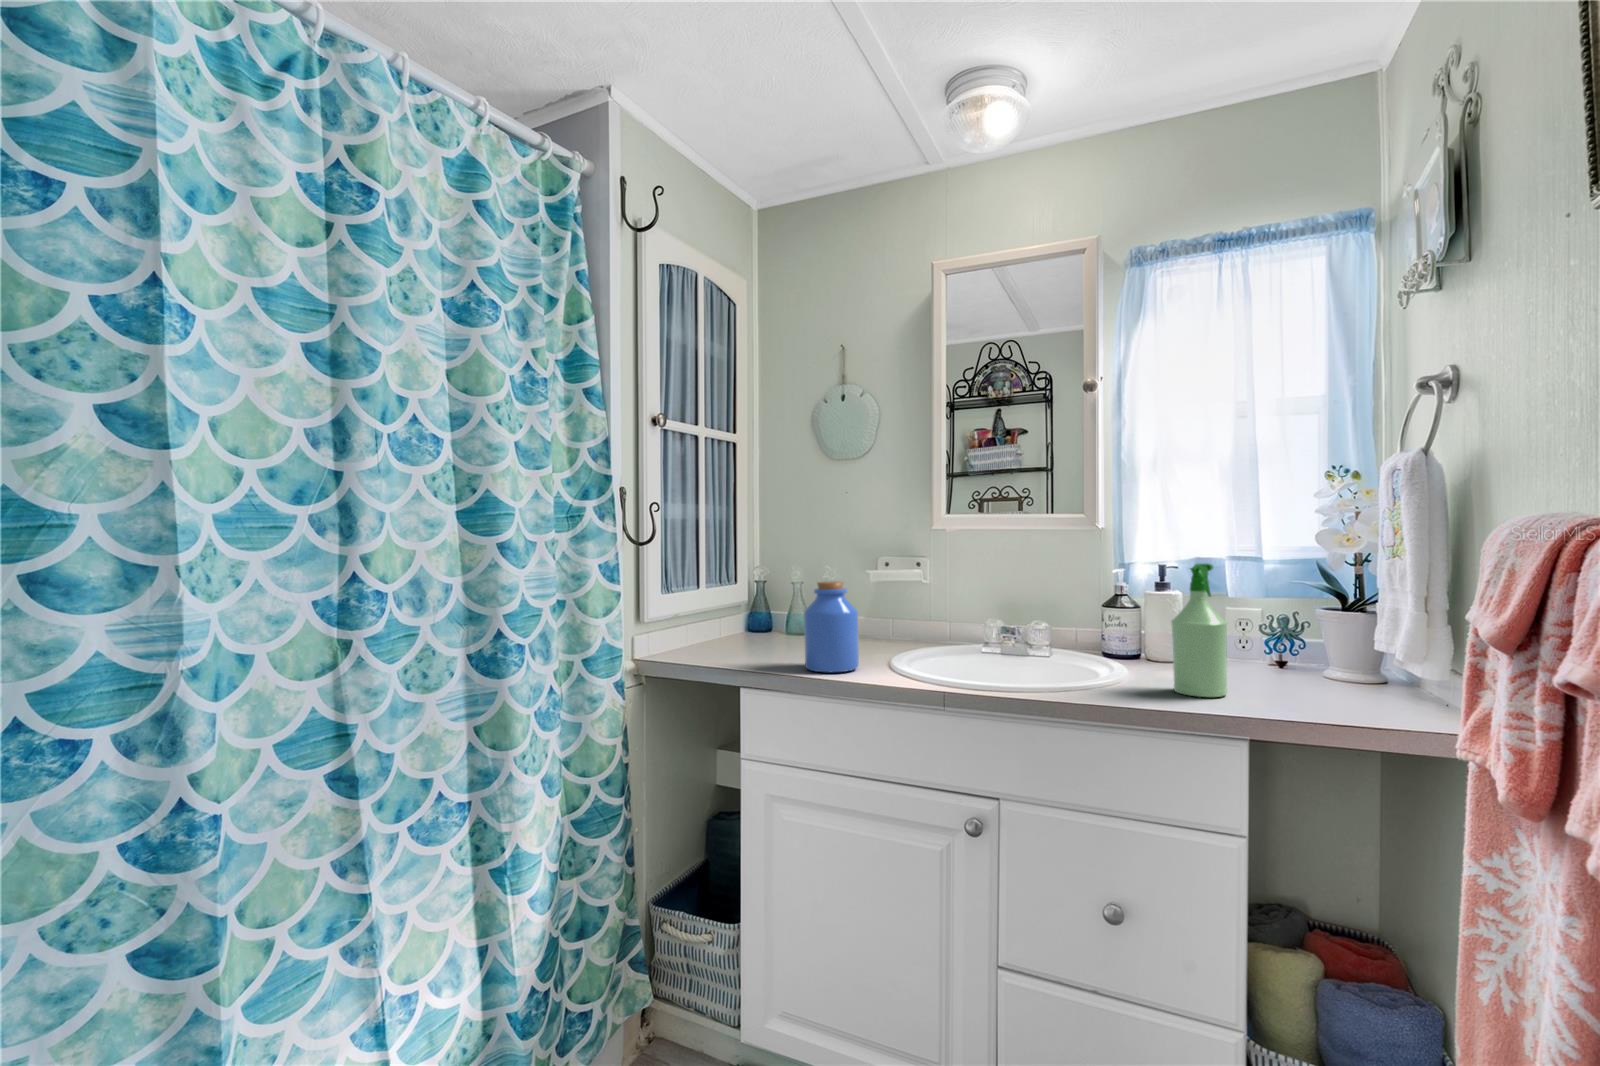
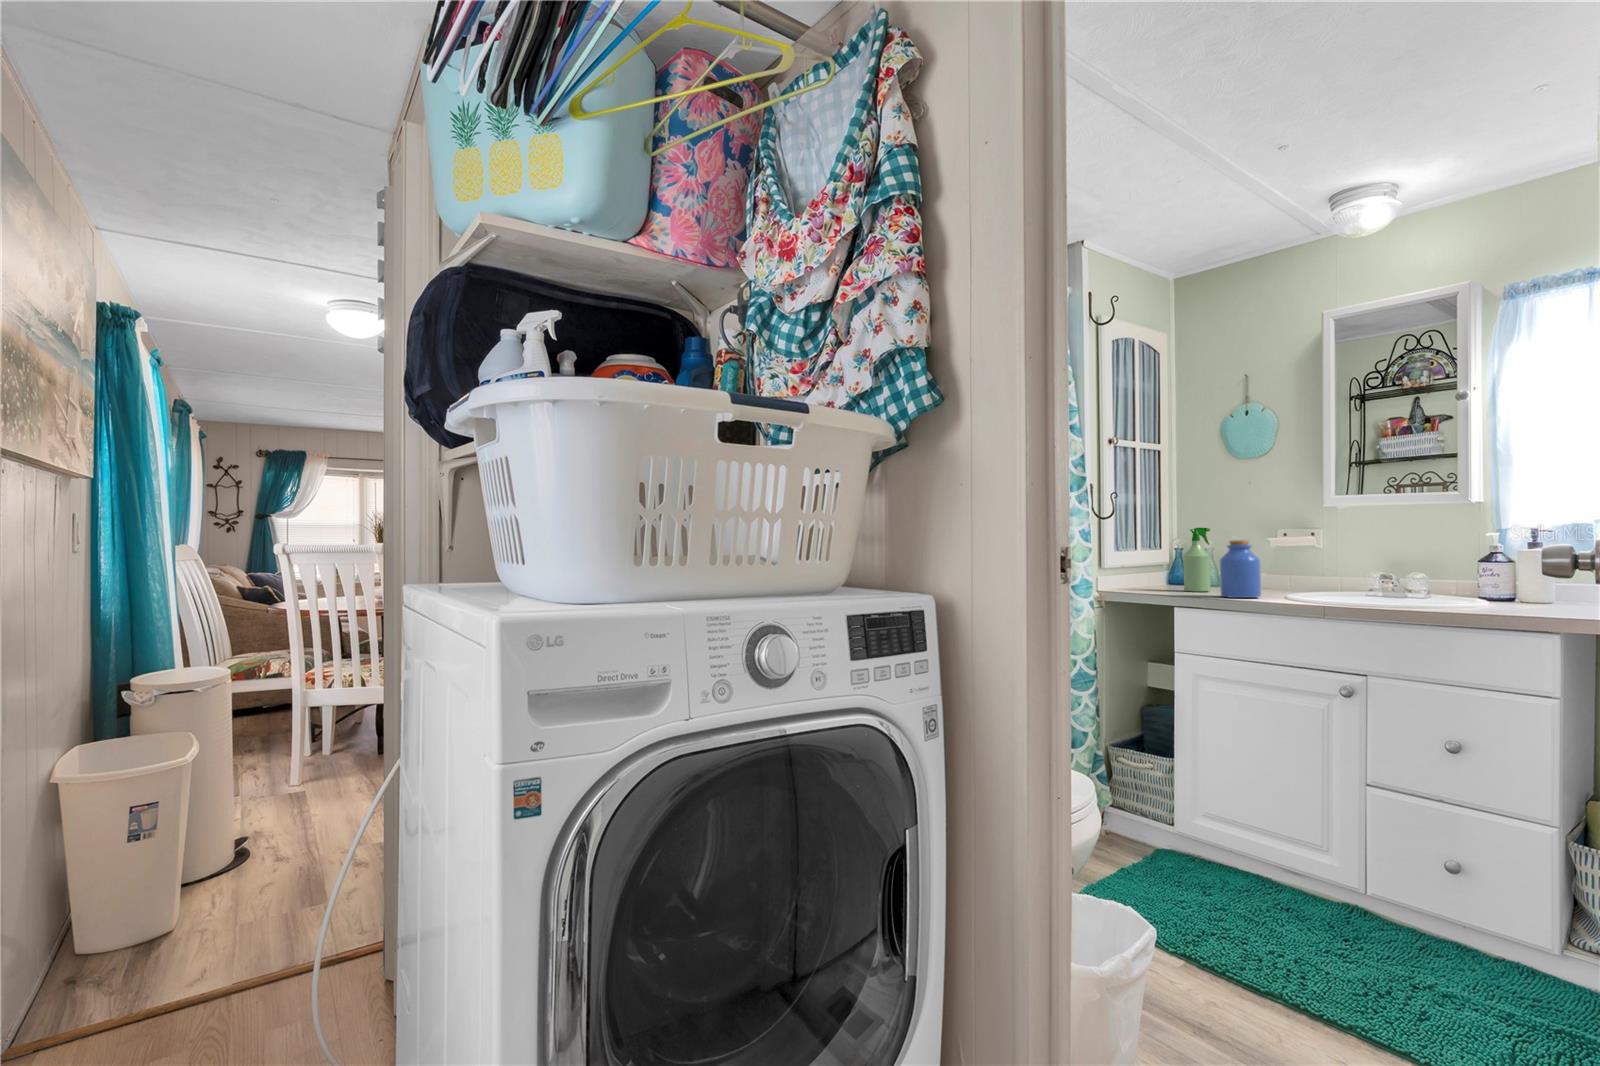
spray bottle: present [1171,563,1227,697] -> present [1183,528,1211,592]

